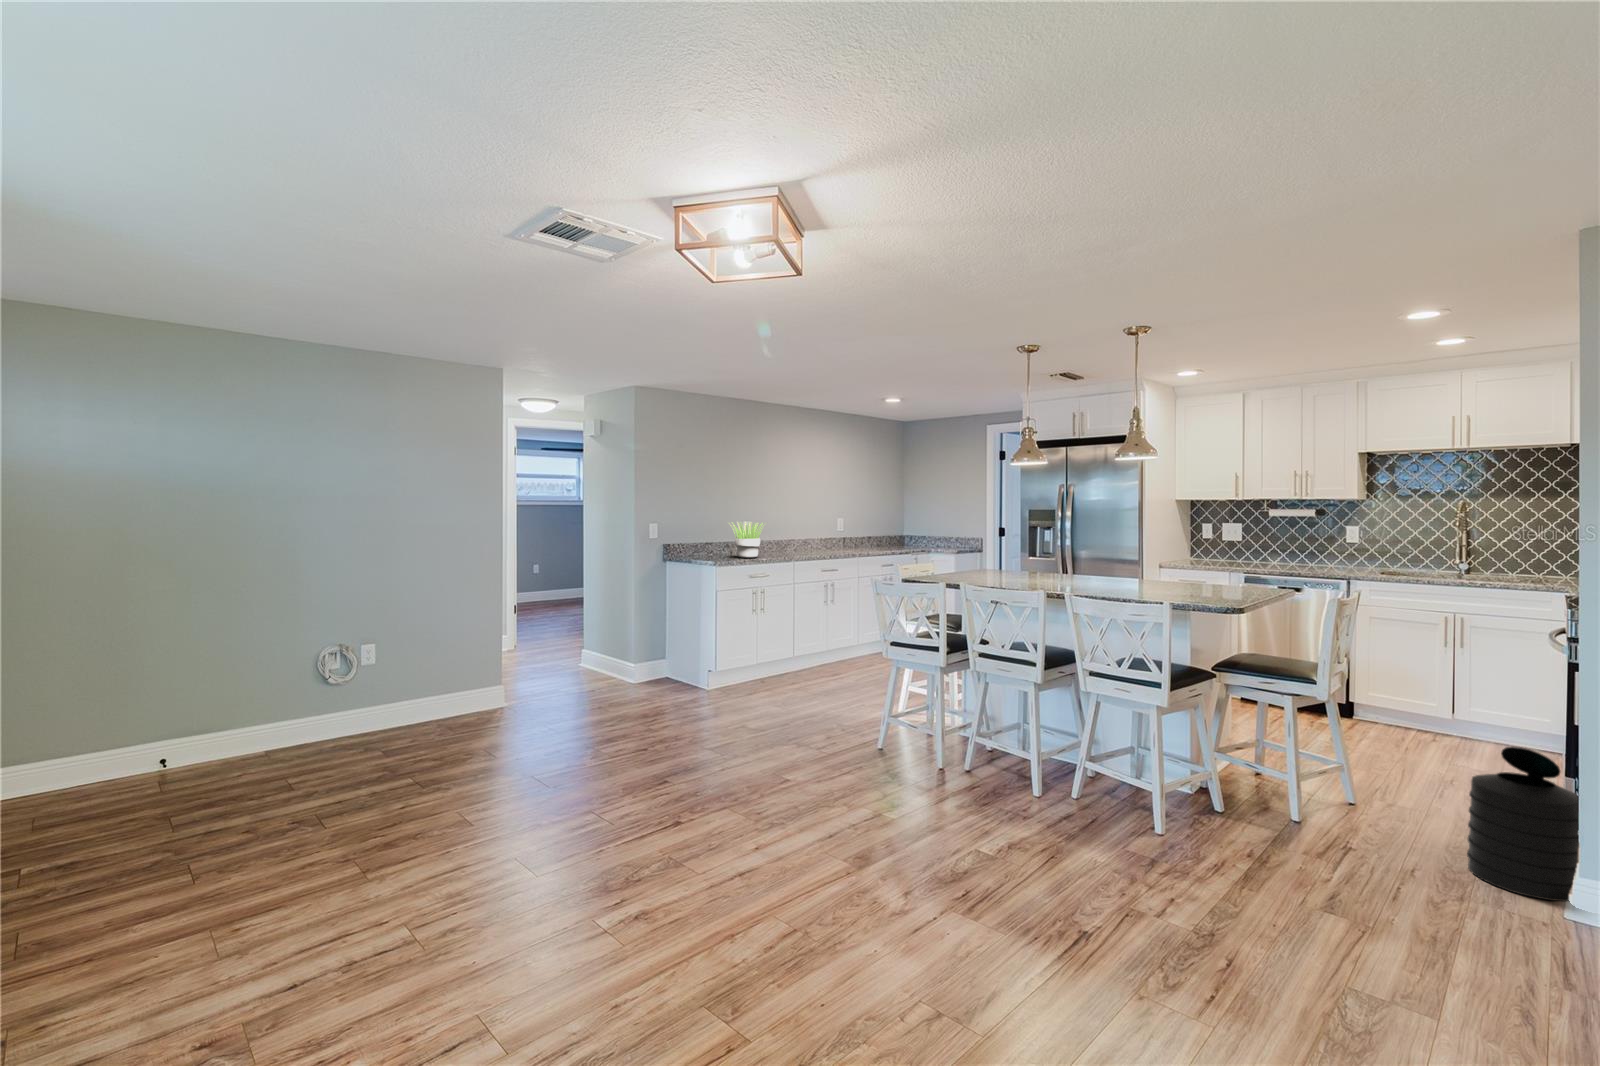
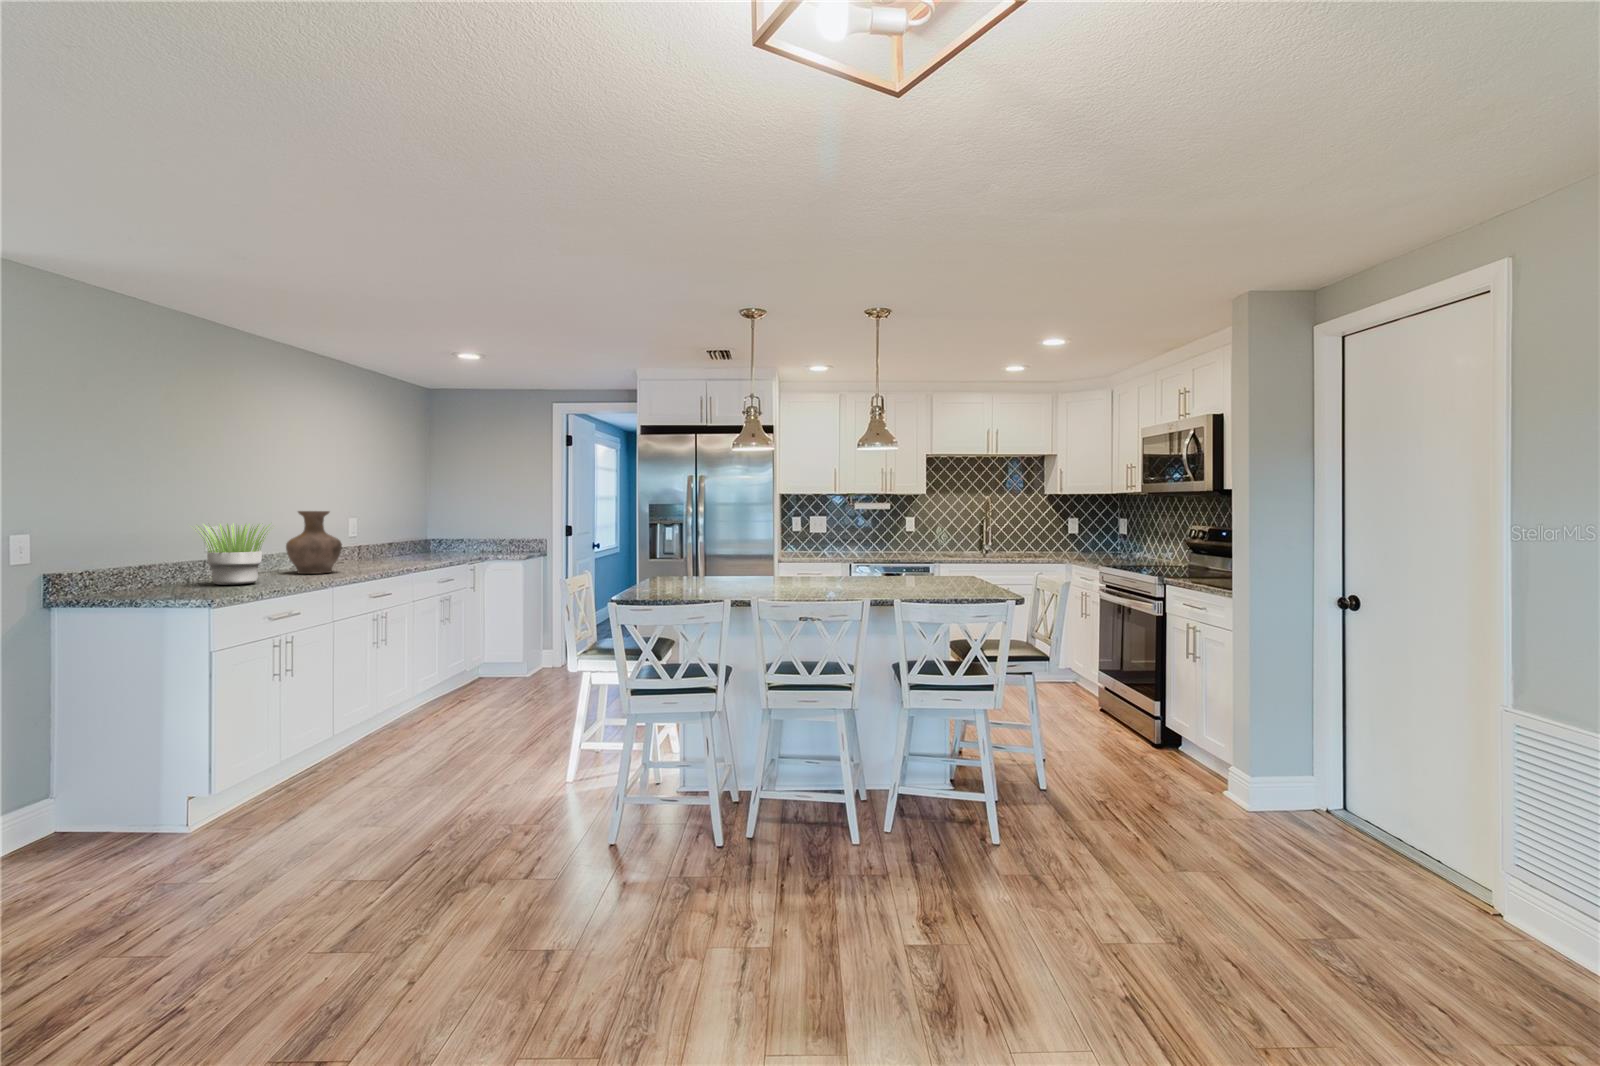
vase: none [783,514,813,555] -> present [286,511,342,574]
trash can: present [1467,747,1579,901] -> none [1147,681,1220,795]

